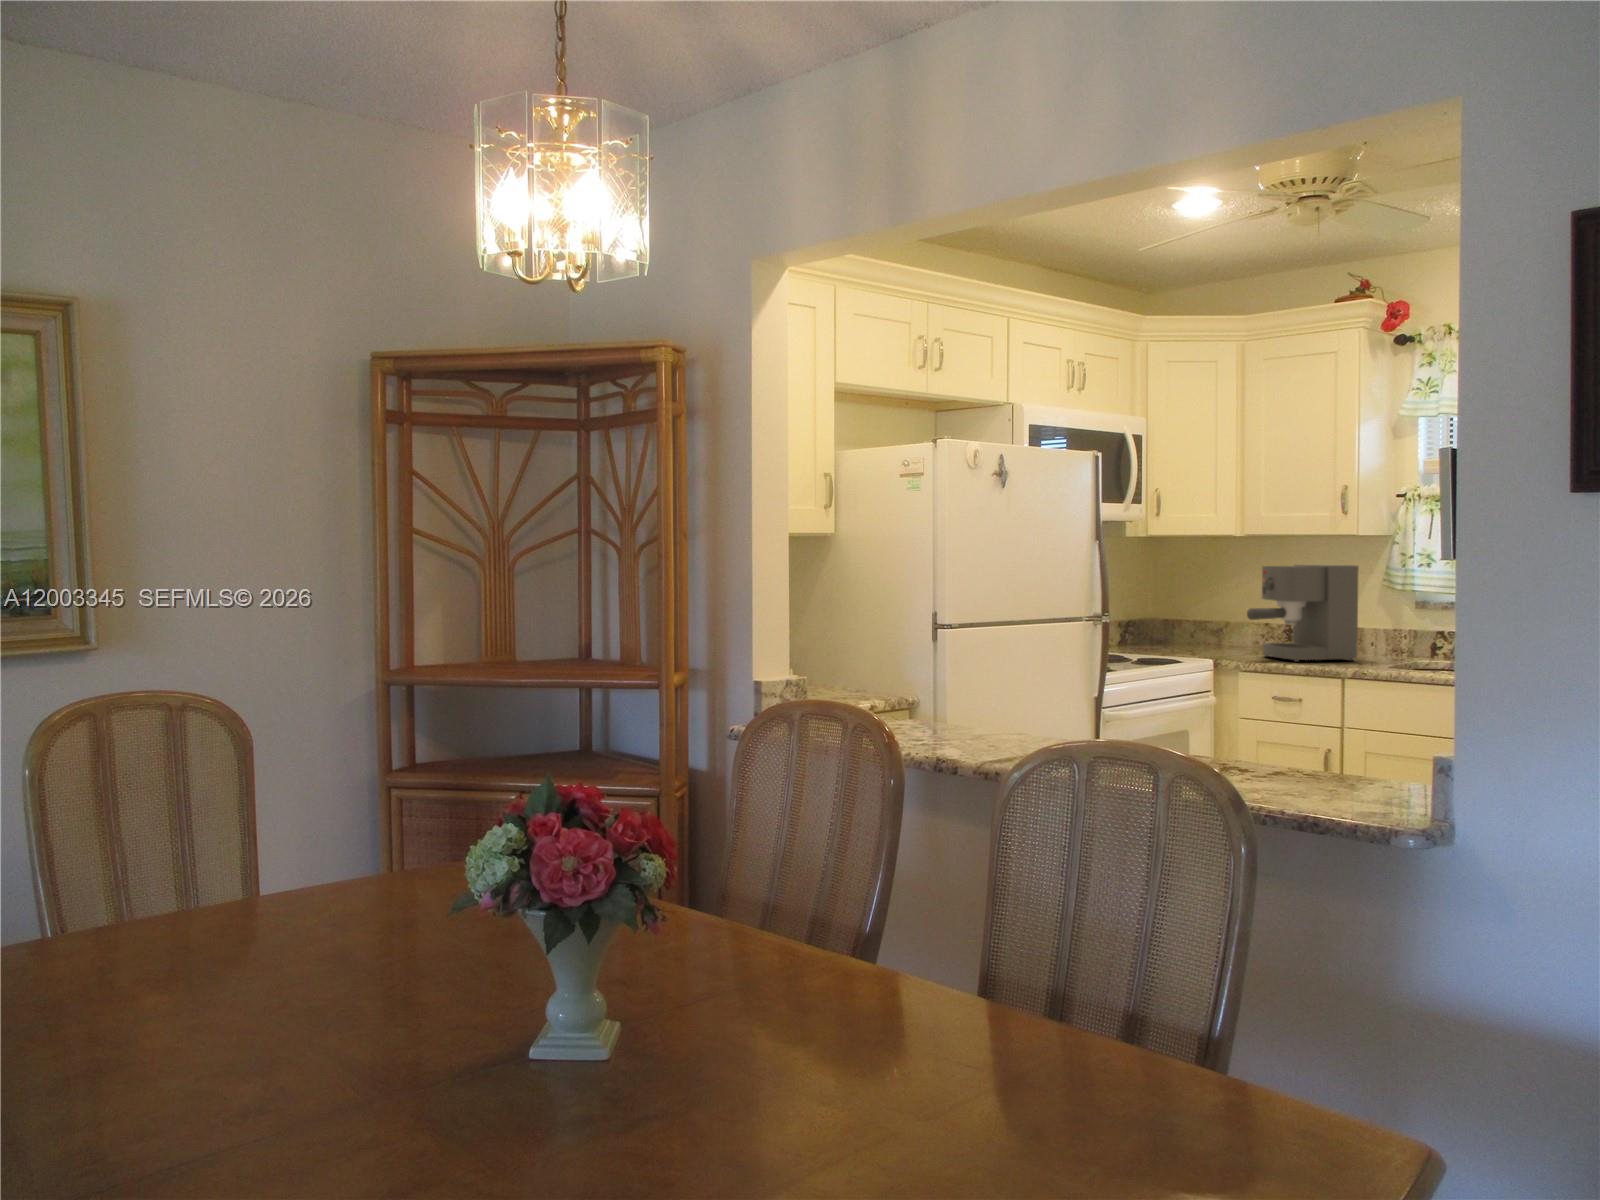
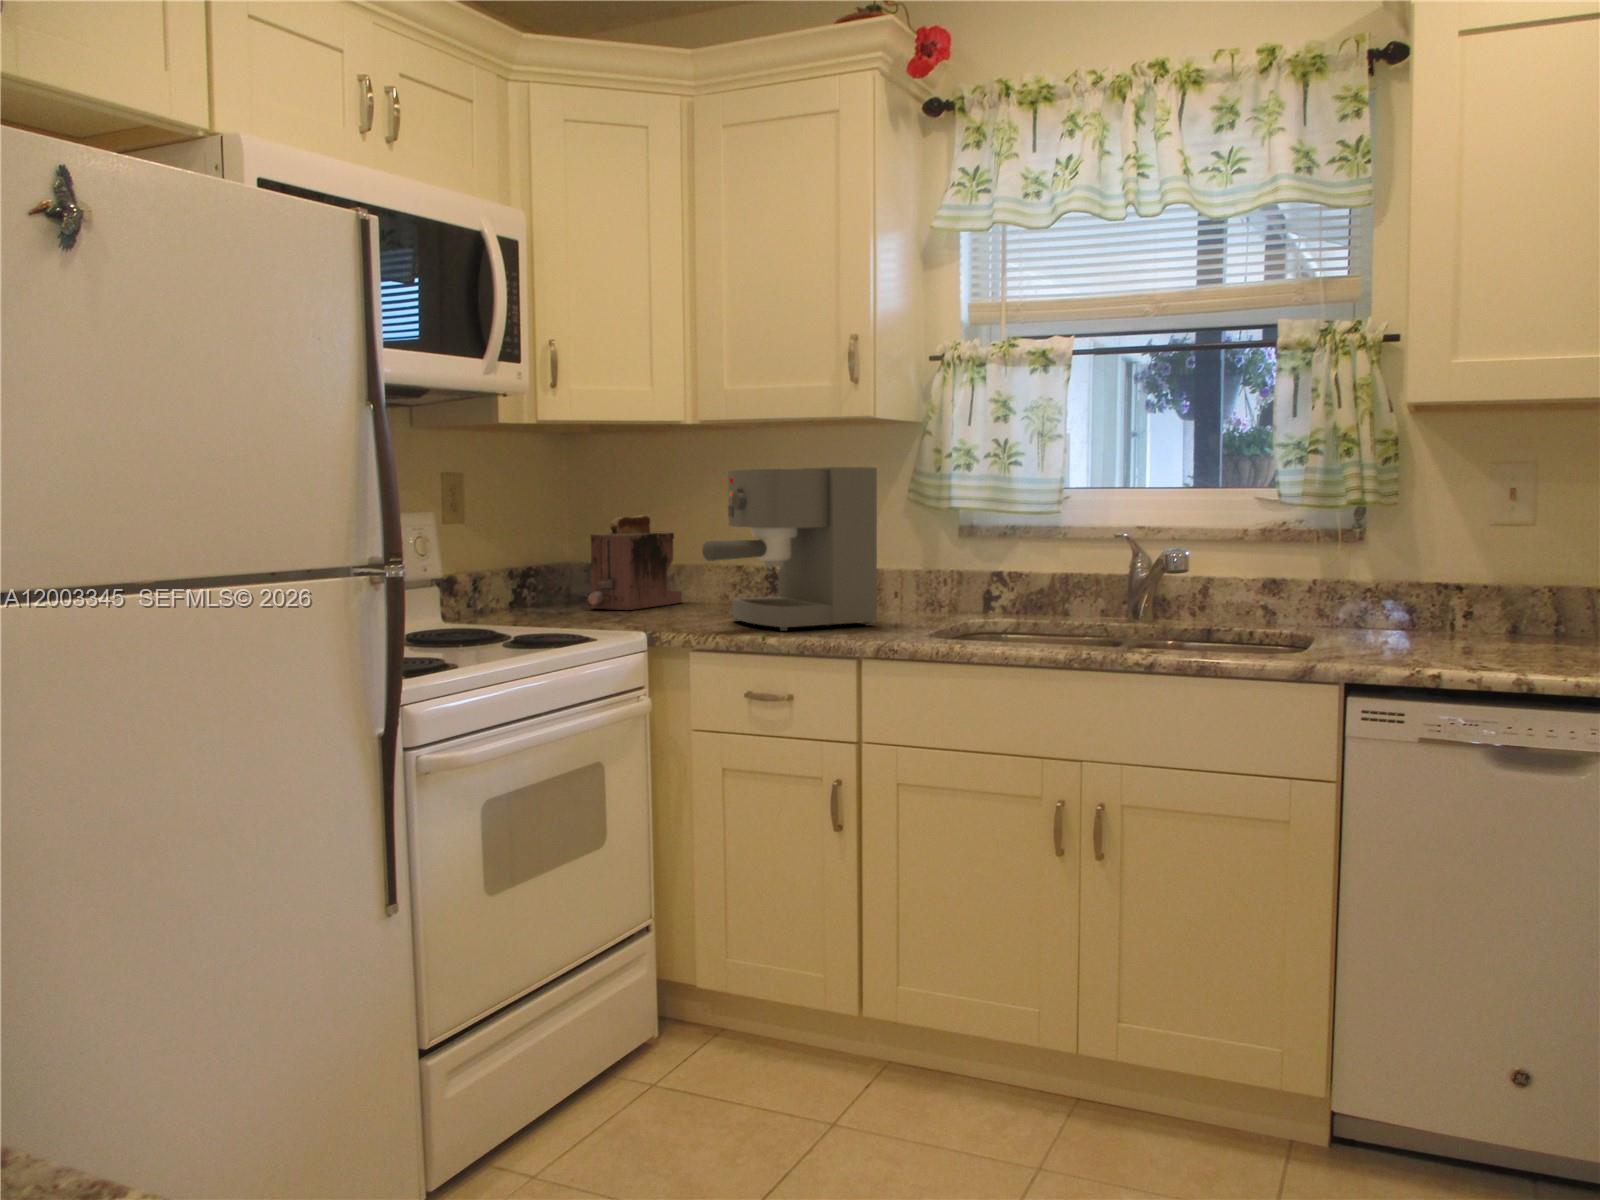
toaster: none [1167,590,1226,649] -> present [588,515,682,610]

